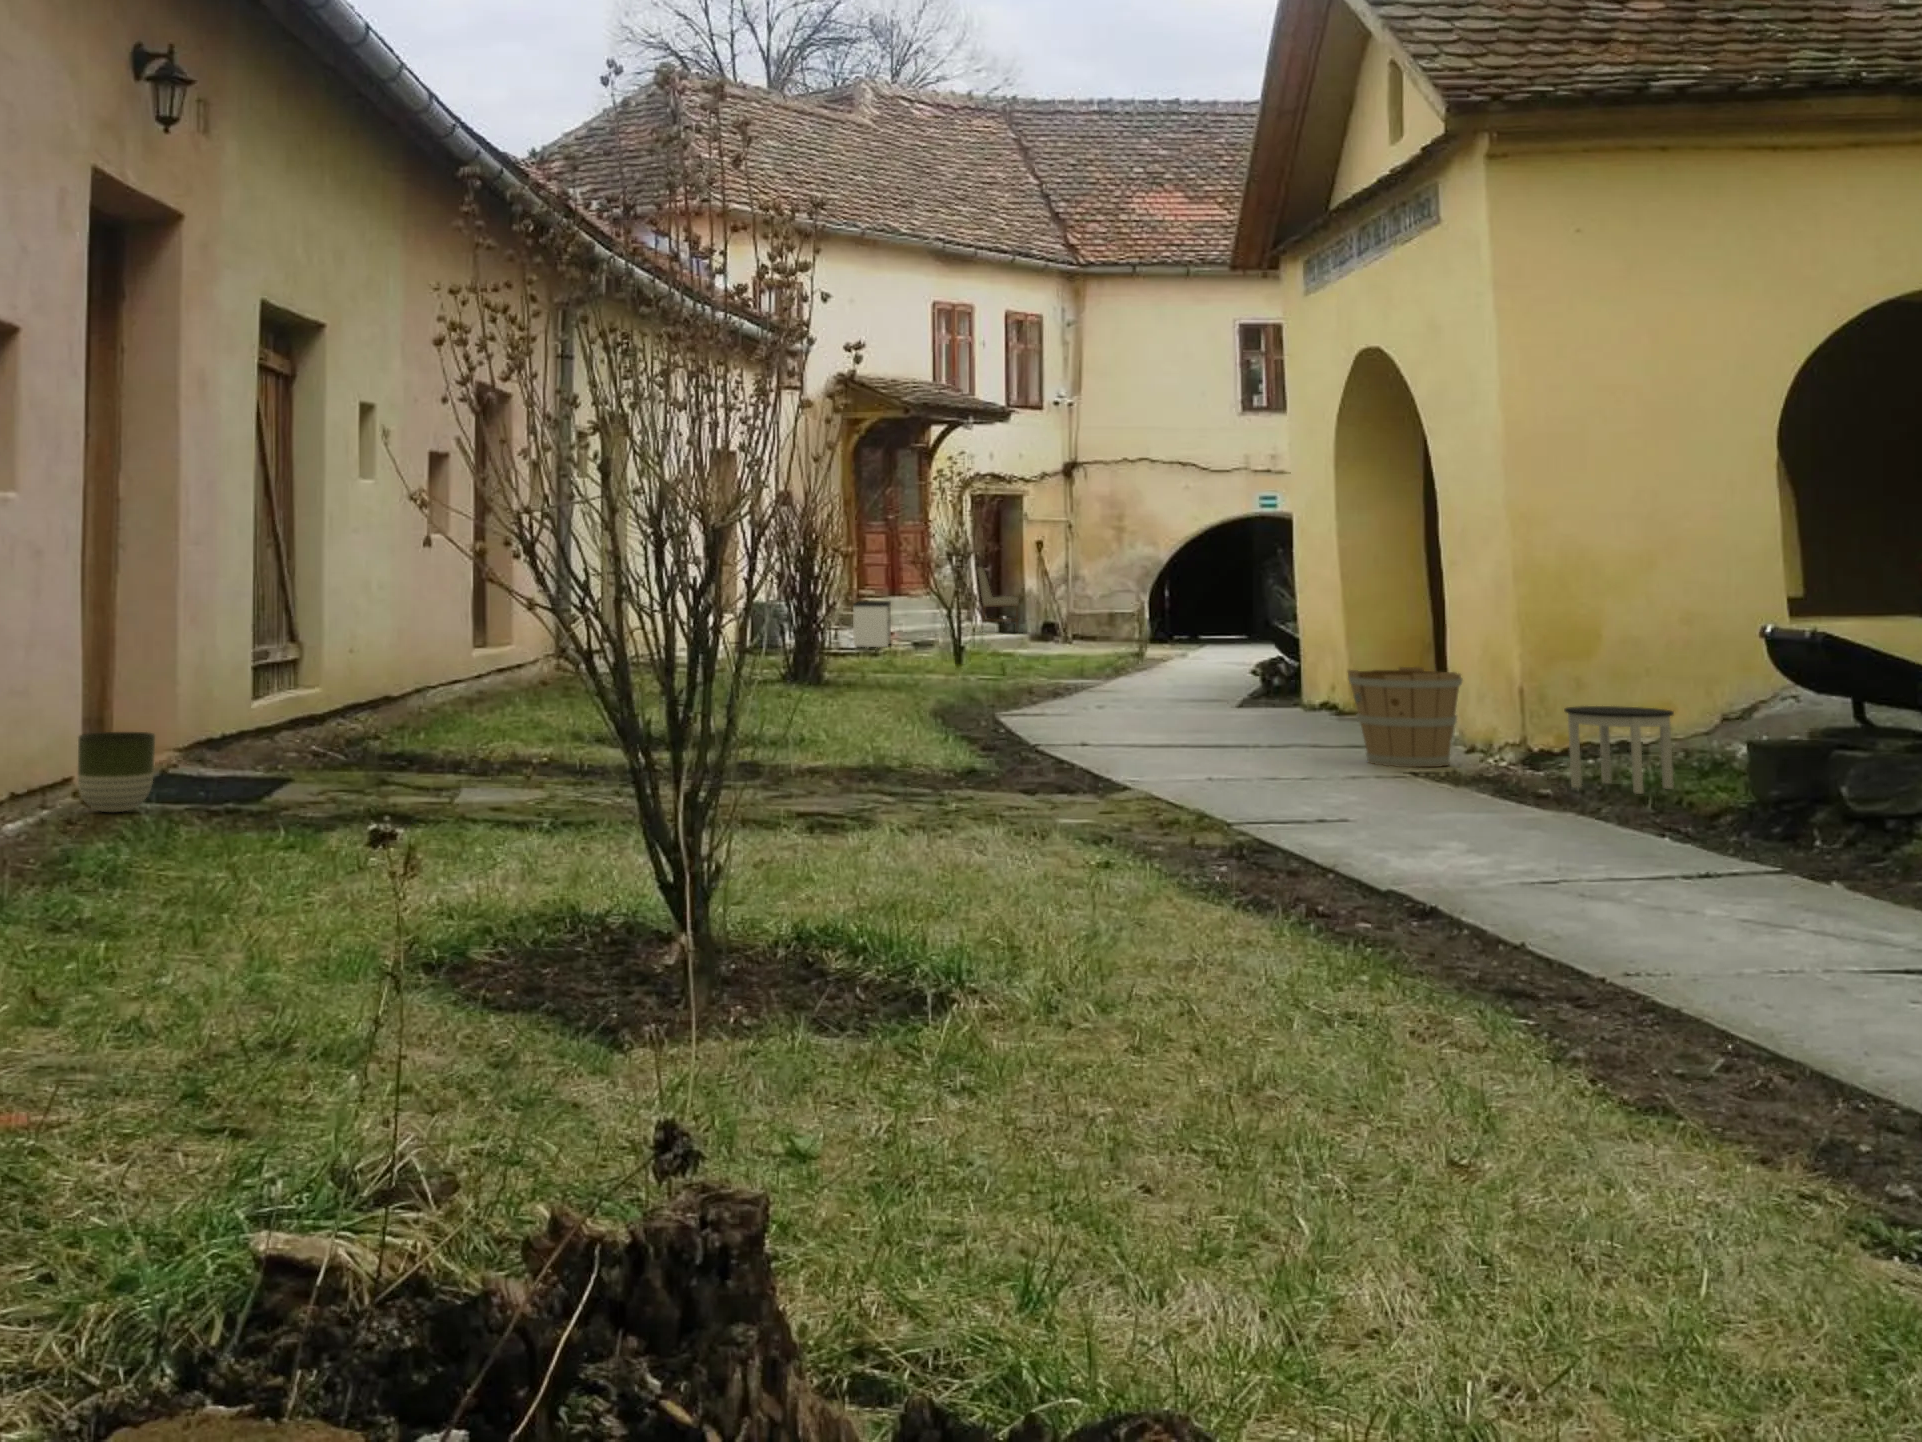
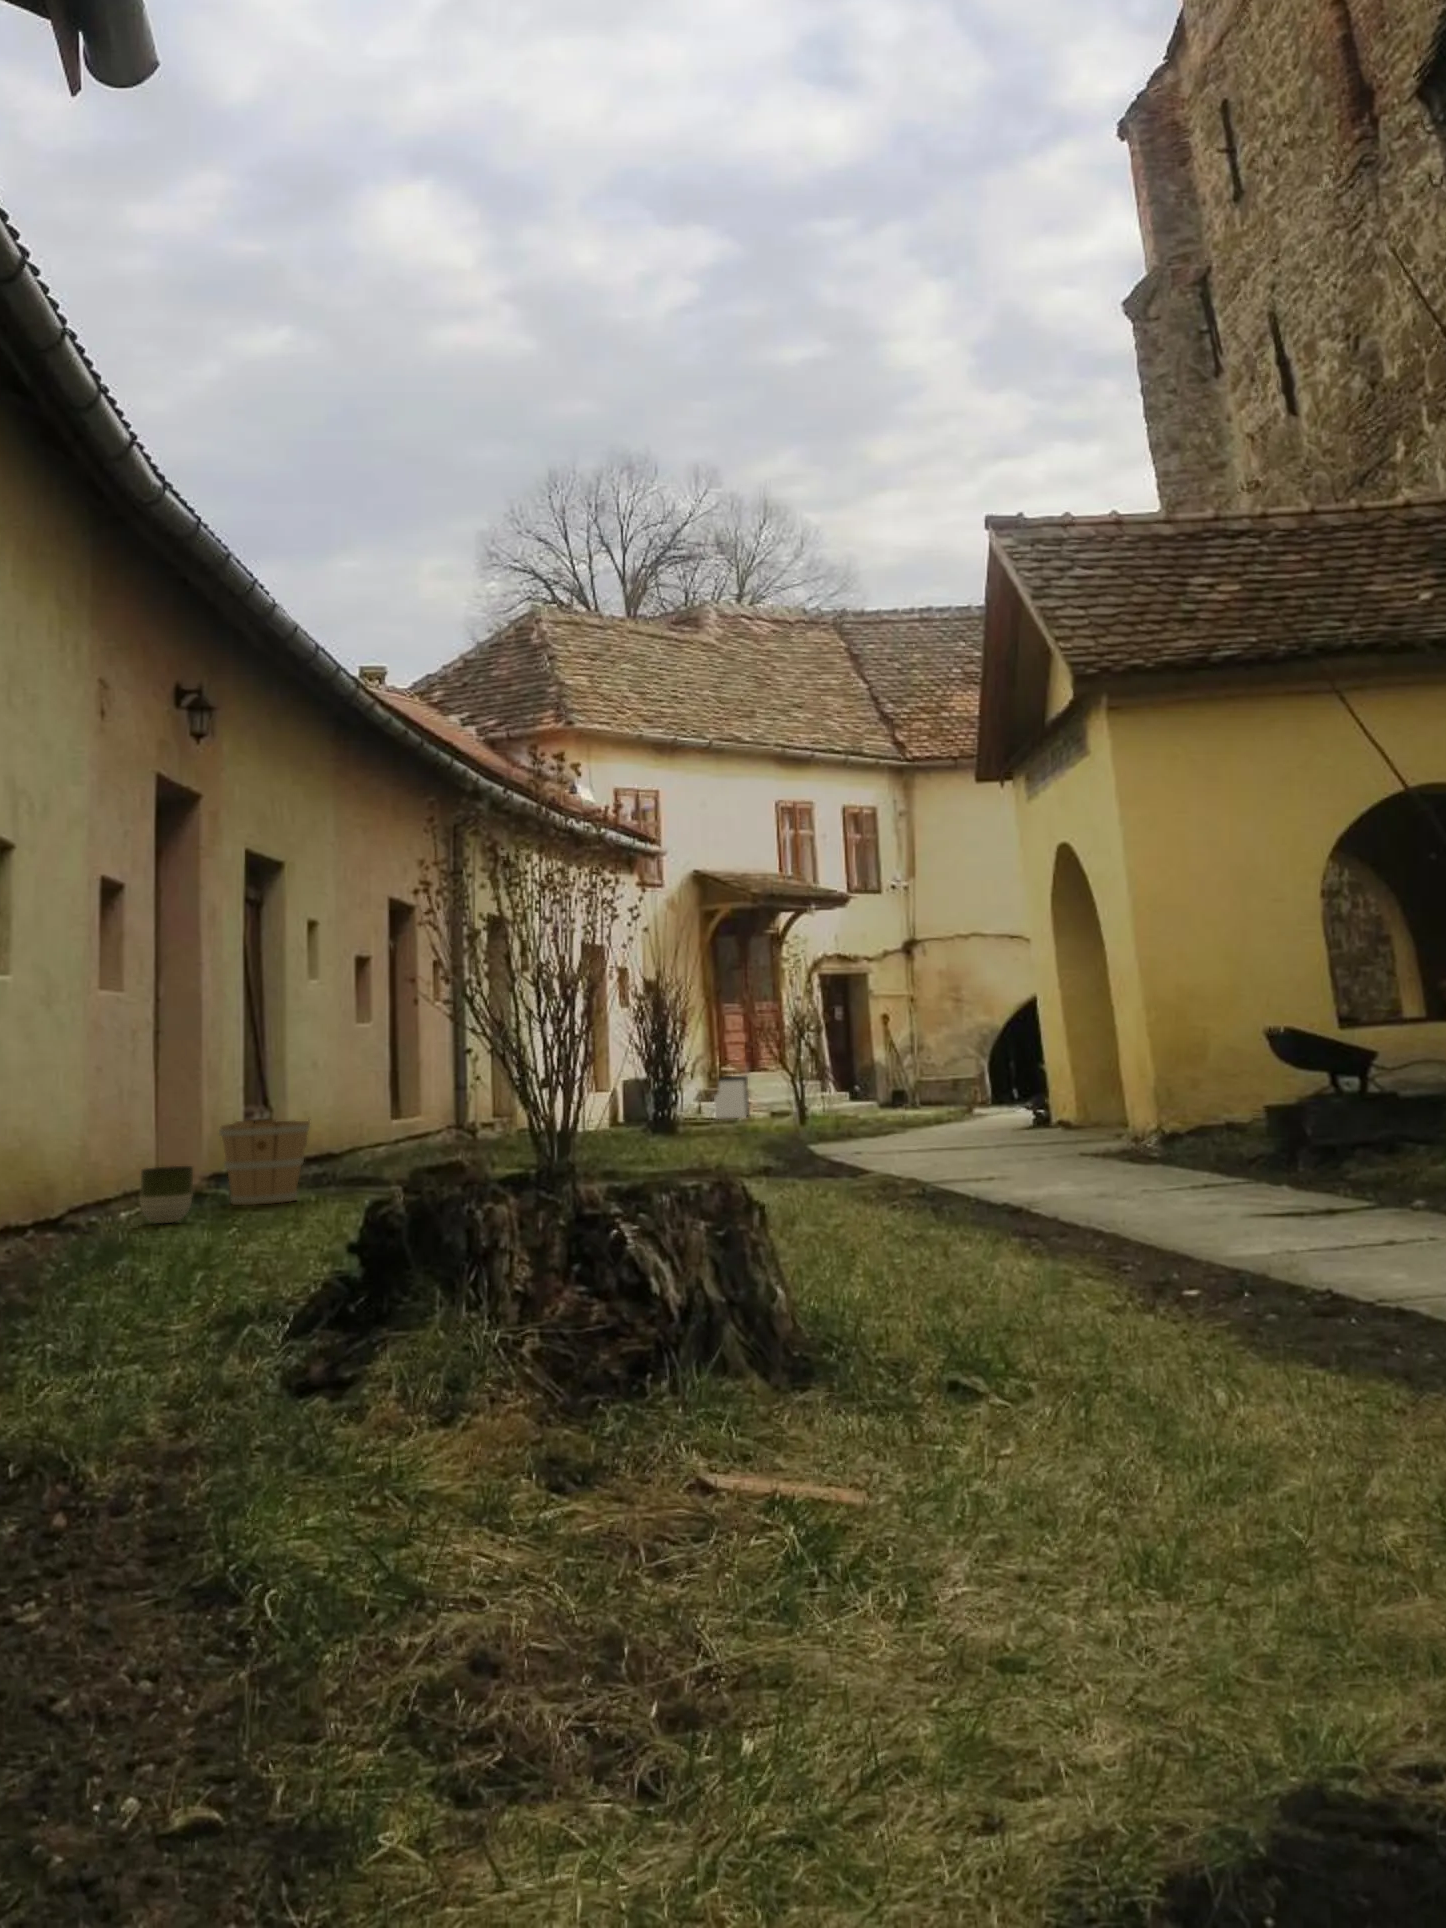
chair: present [977,567,1019,630] -> none [830,1042,871,1104]
wooden bucket: present [1348,667,1462,767] -> present [219,1118,310,1205]
round table: present [1564,706,1674,794] -> none [1200,1105,1280,1168]

